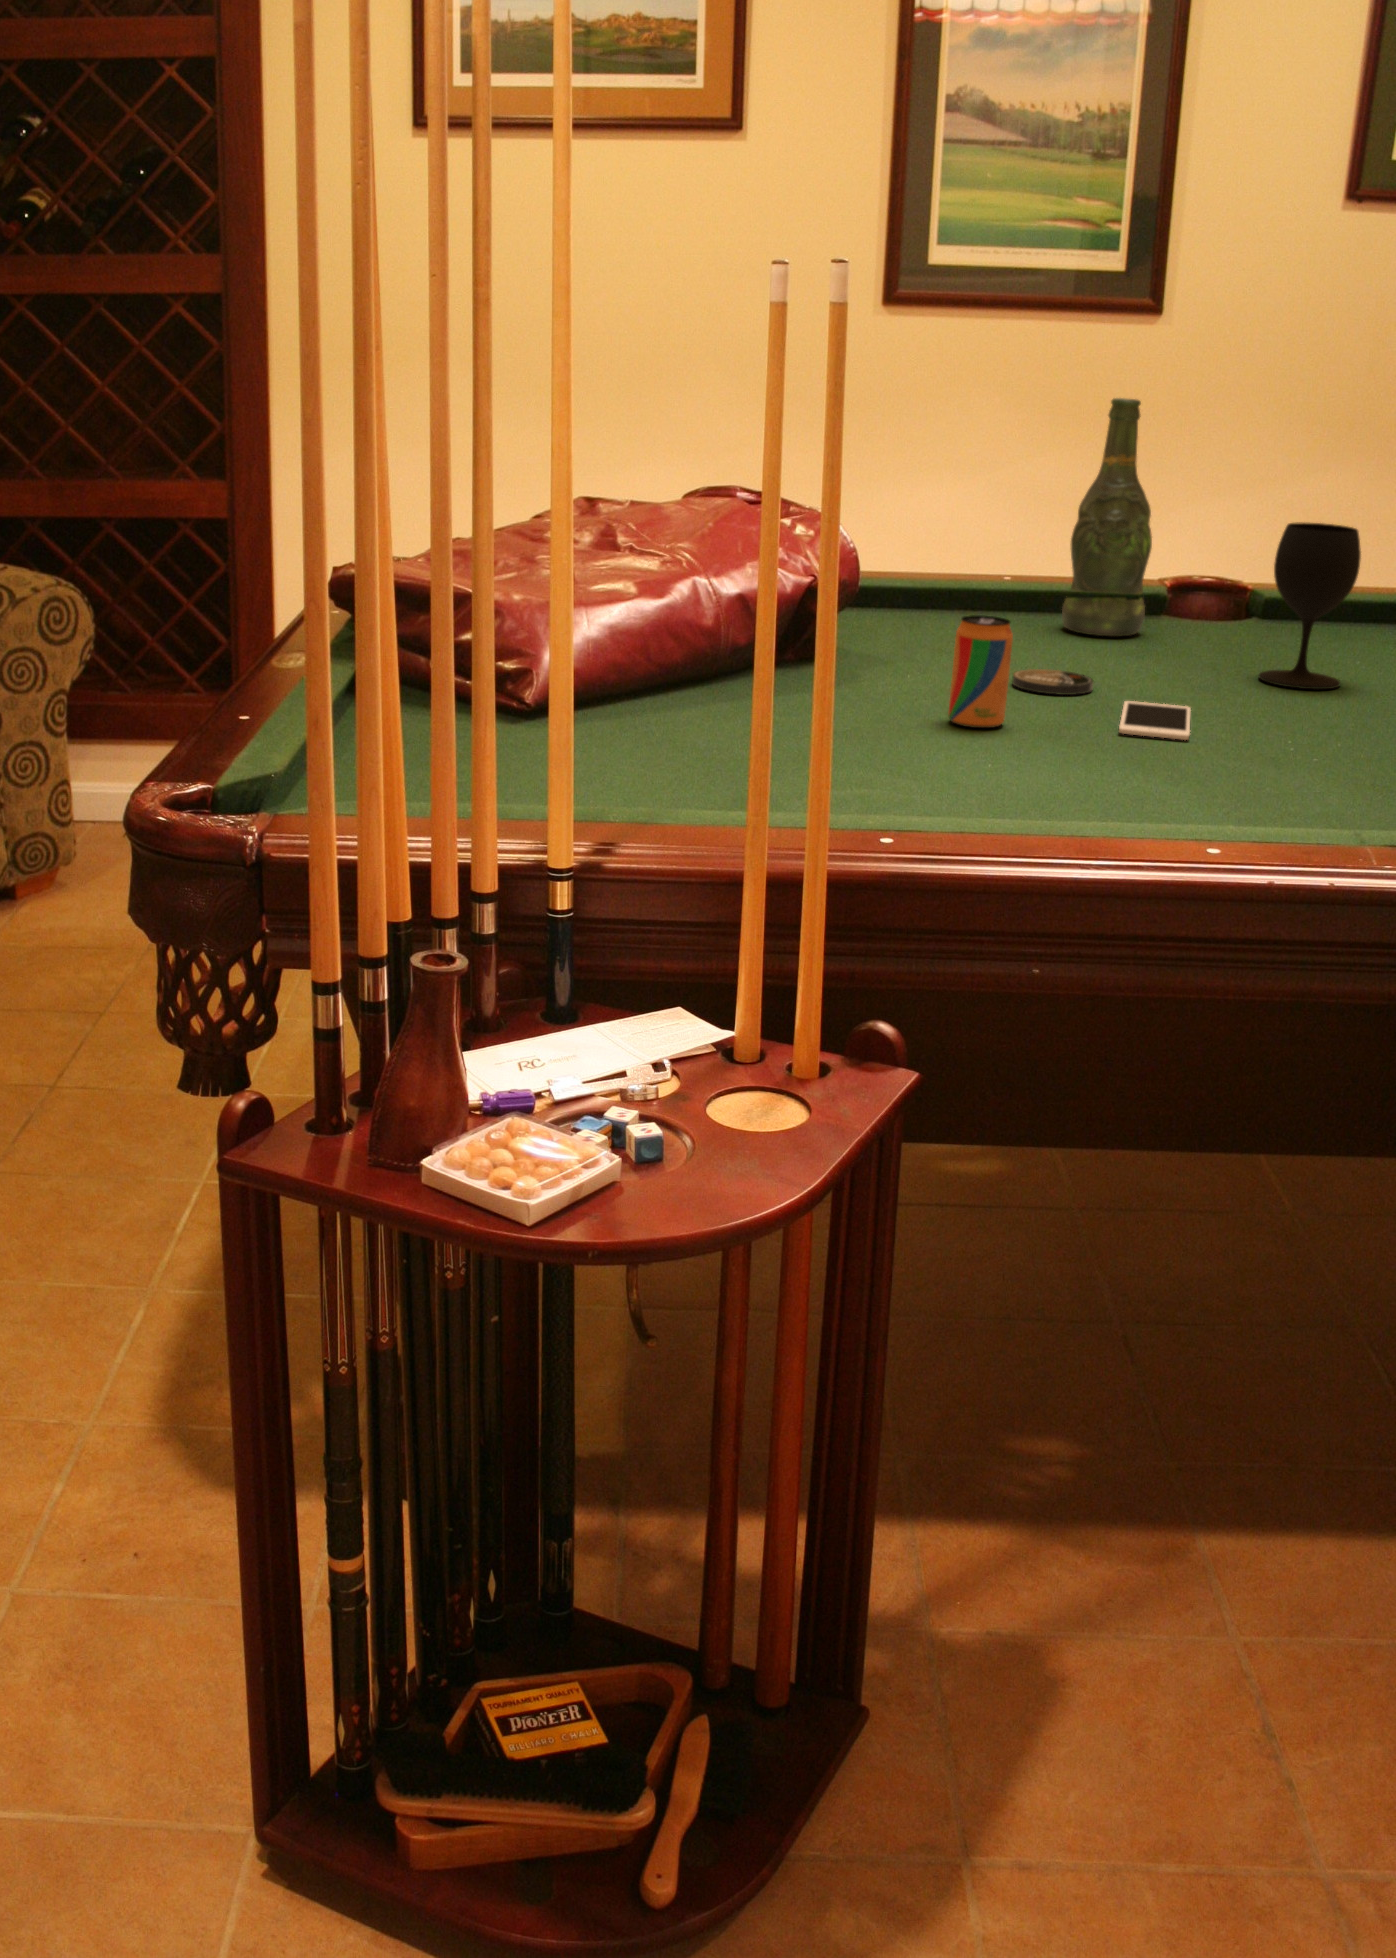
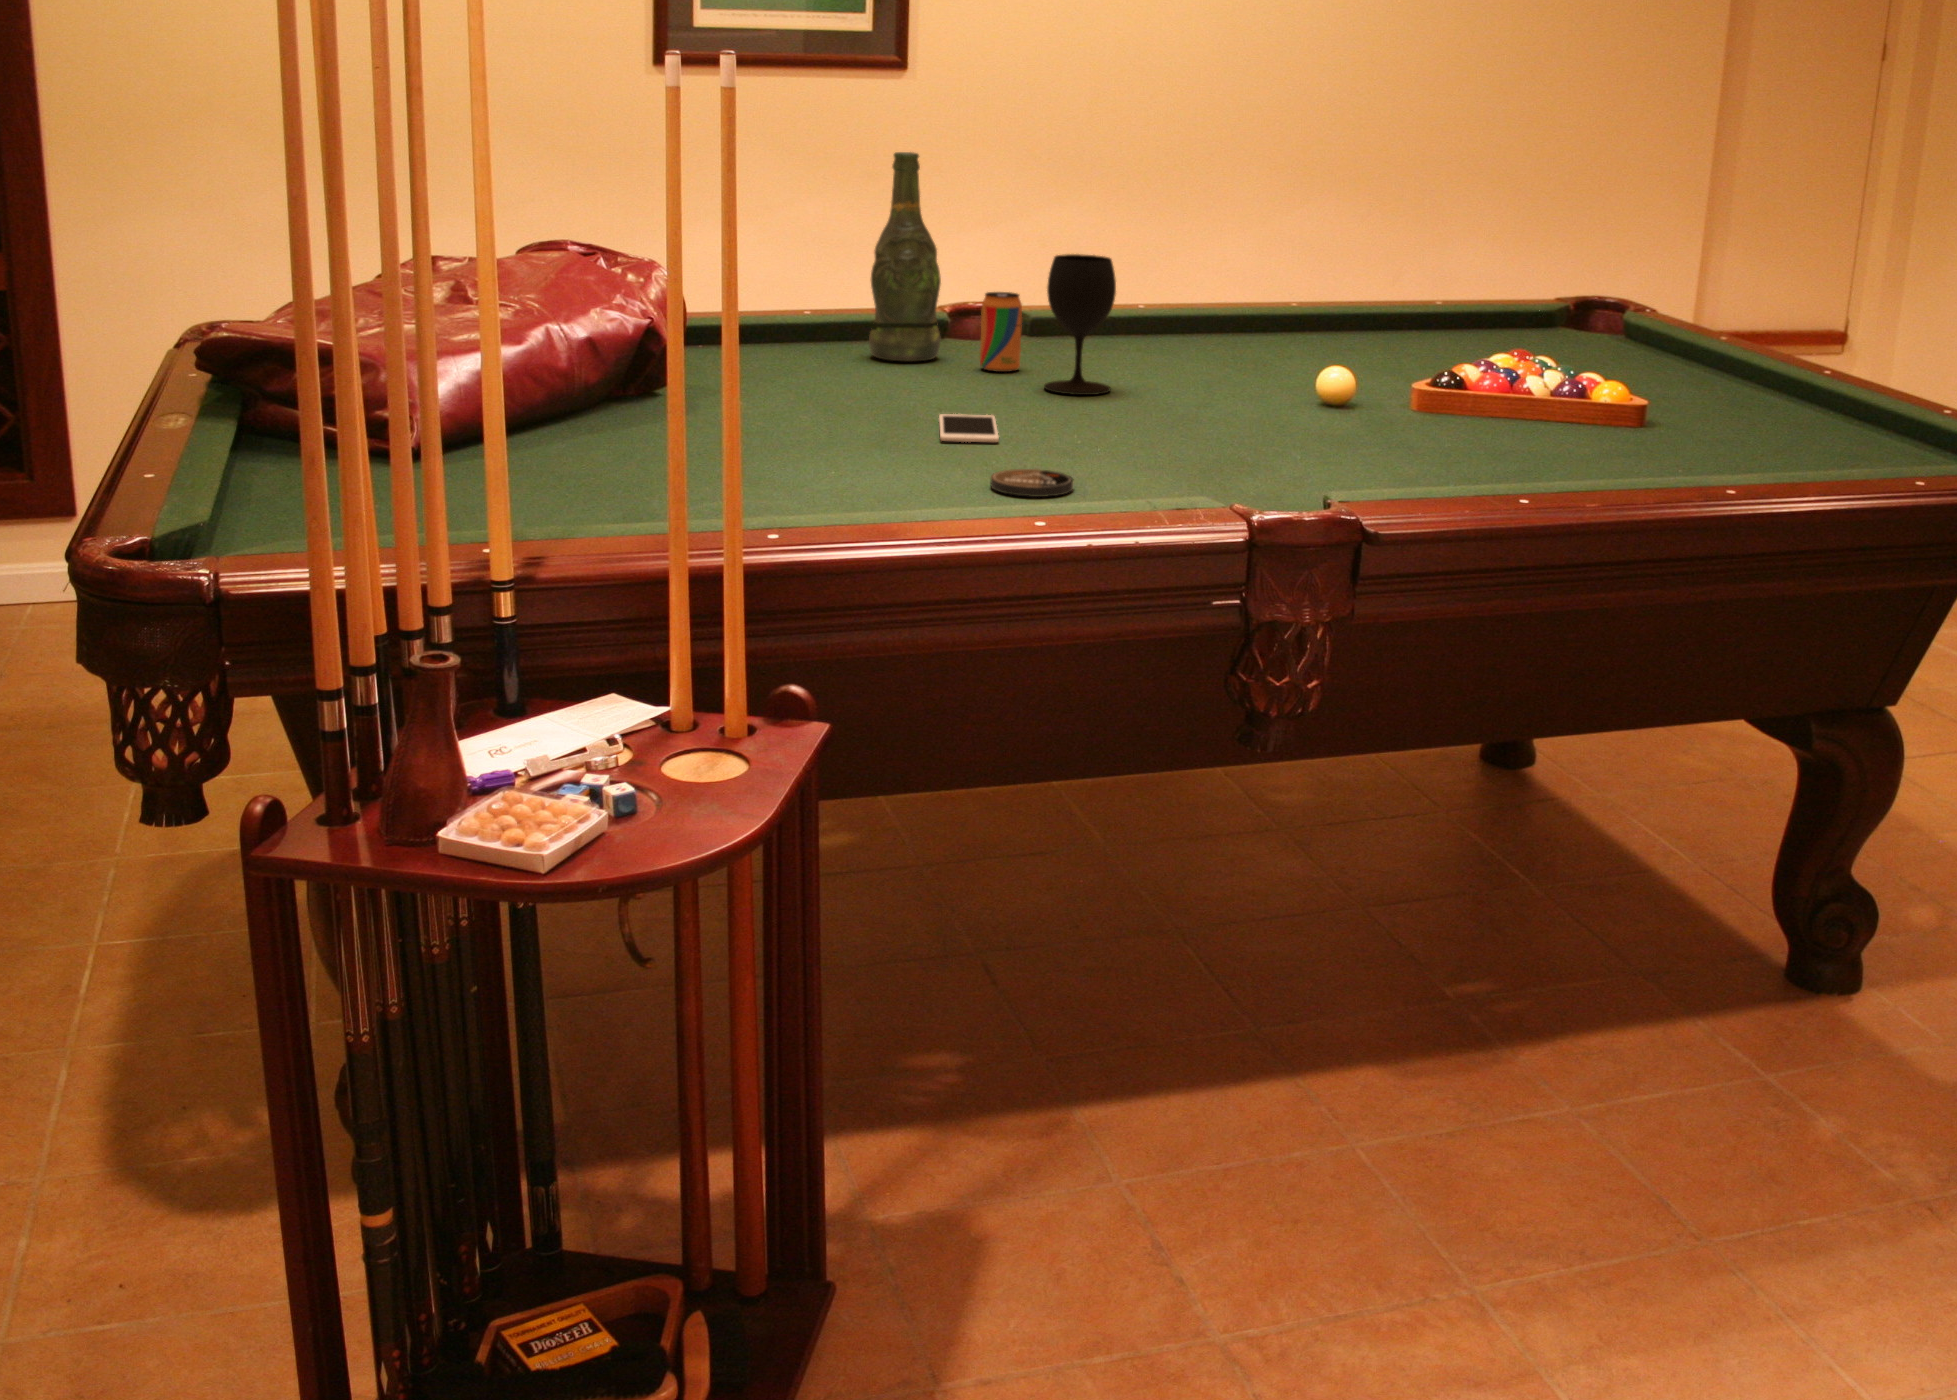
beverage can: present [948,615,1013,728] -> present [980,292,1022,372]
coaster: present [1012,669,1093,695] -> present [991,469,1073,497]

